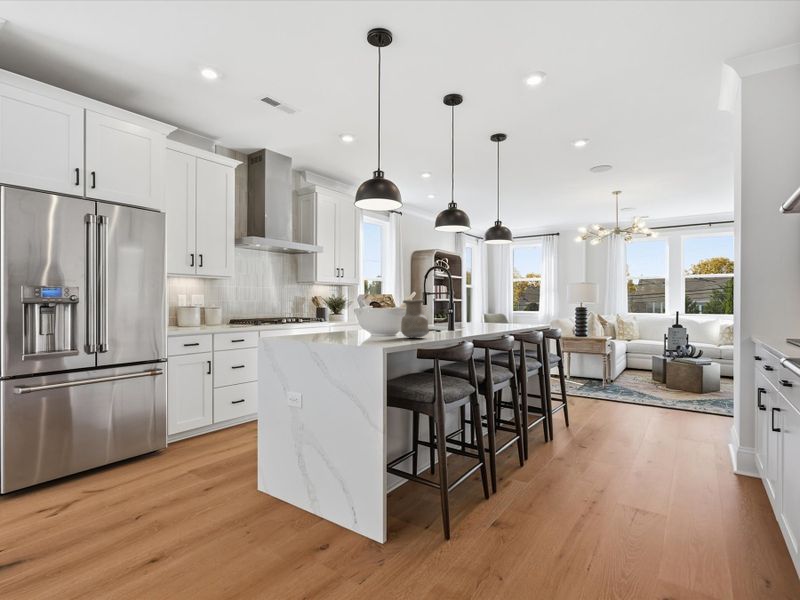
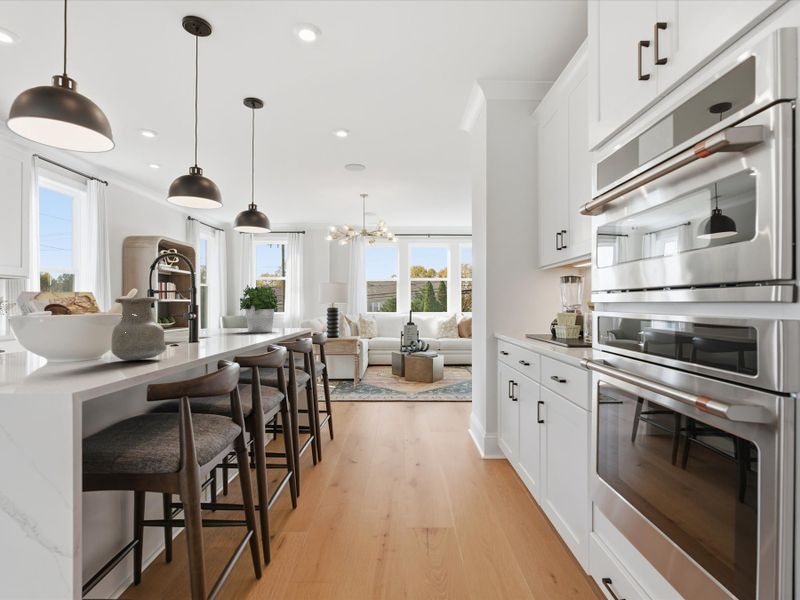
potted plant: none [486,288,517,327] -> present [240,285,278,333]

